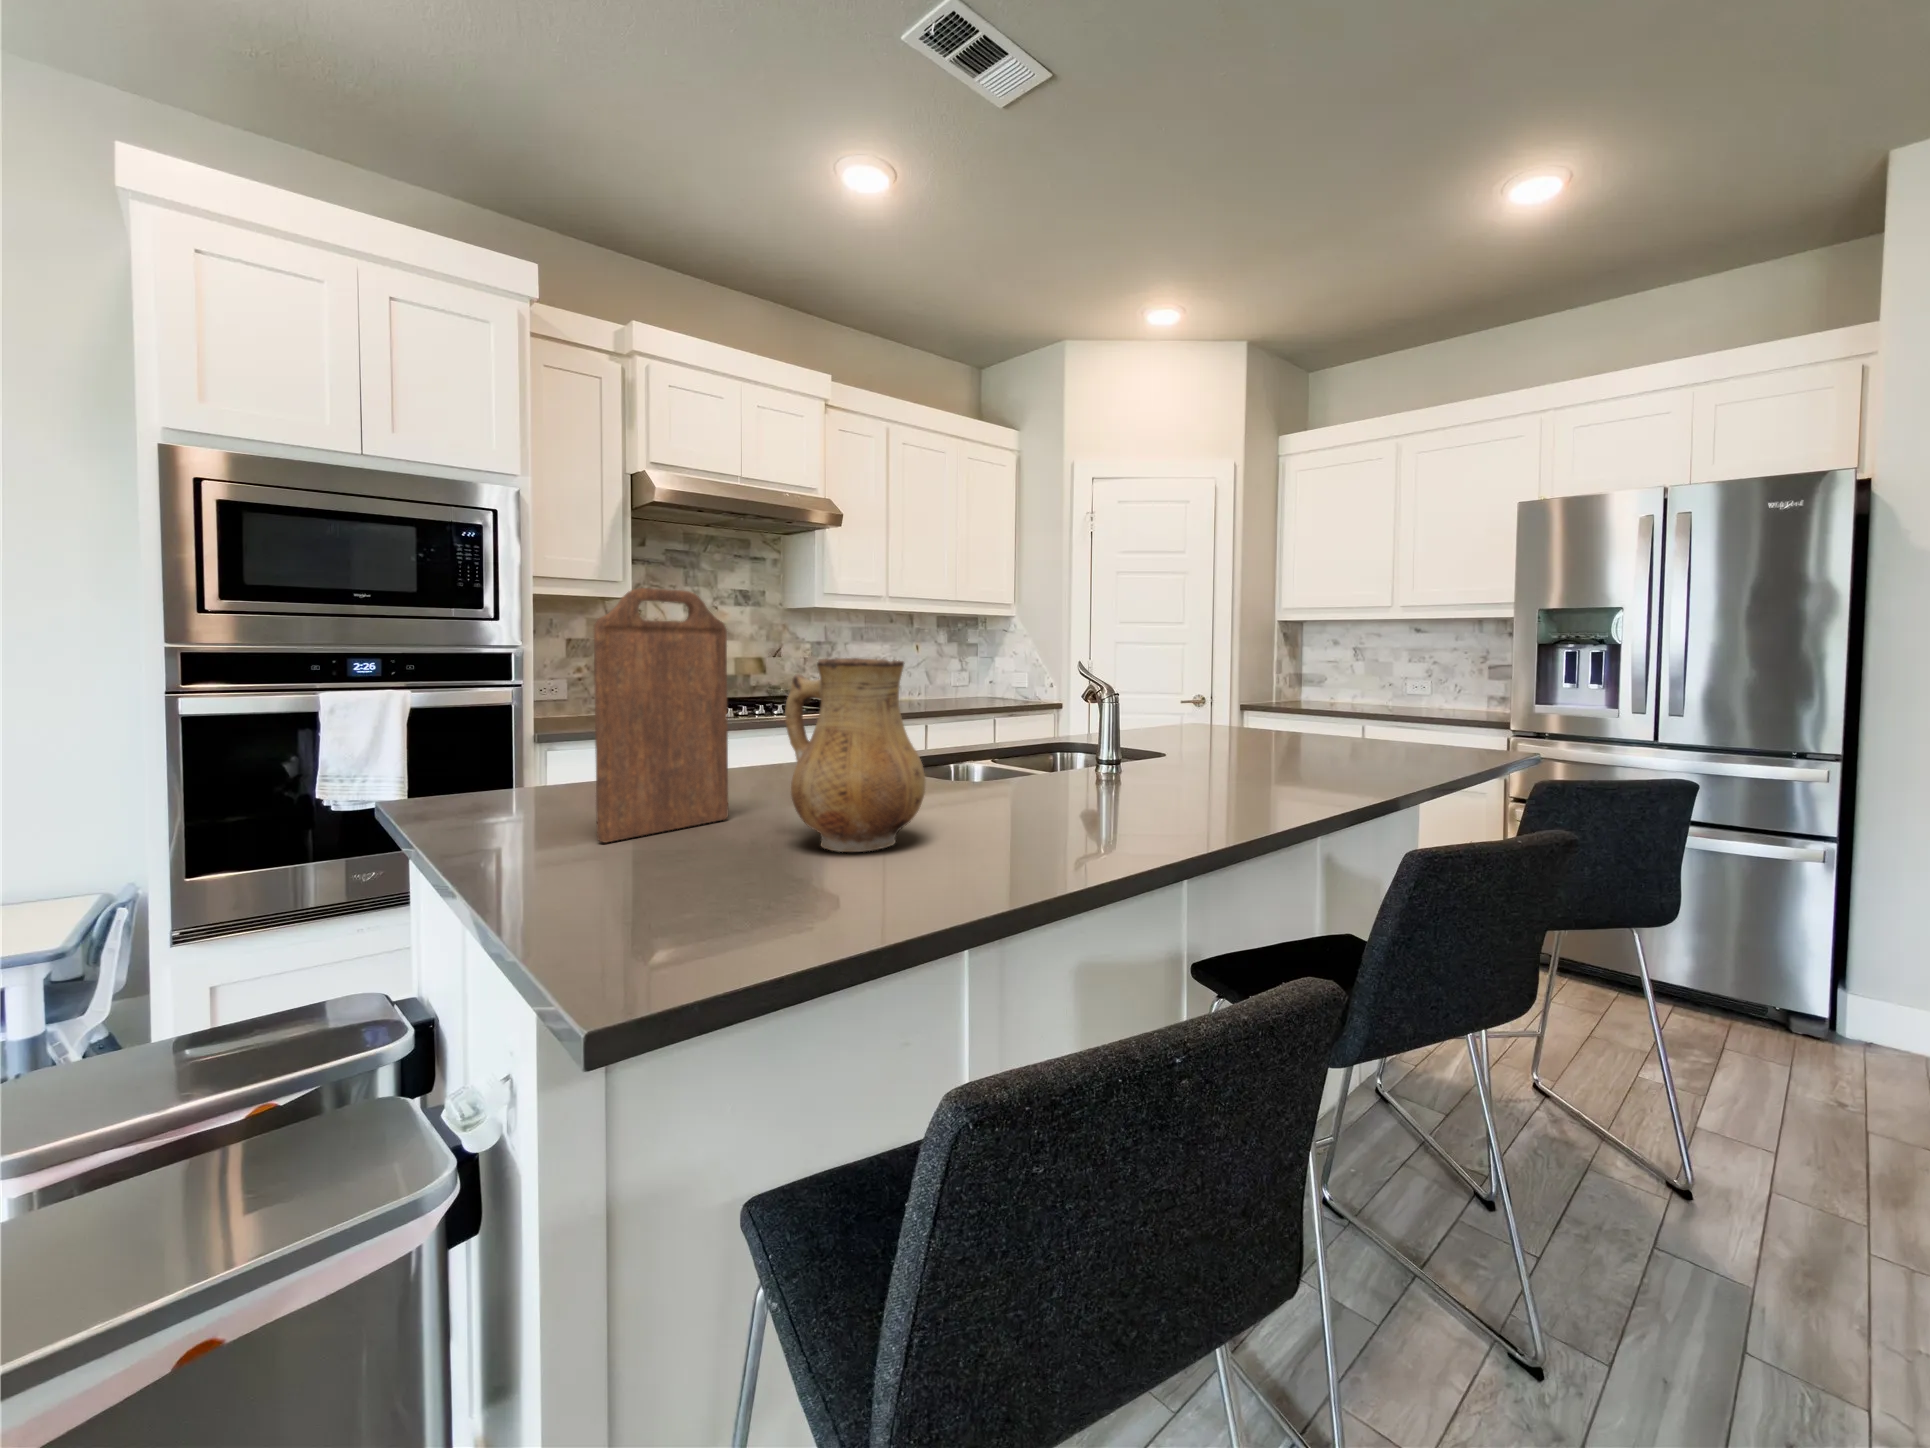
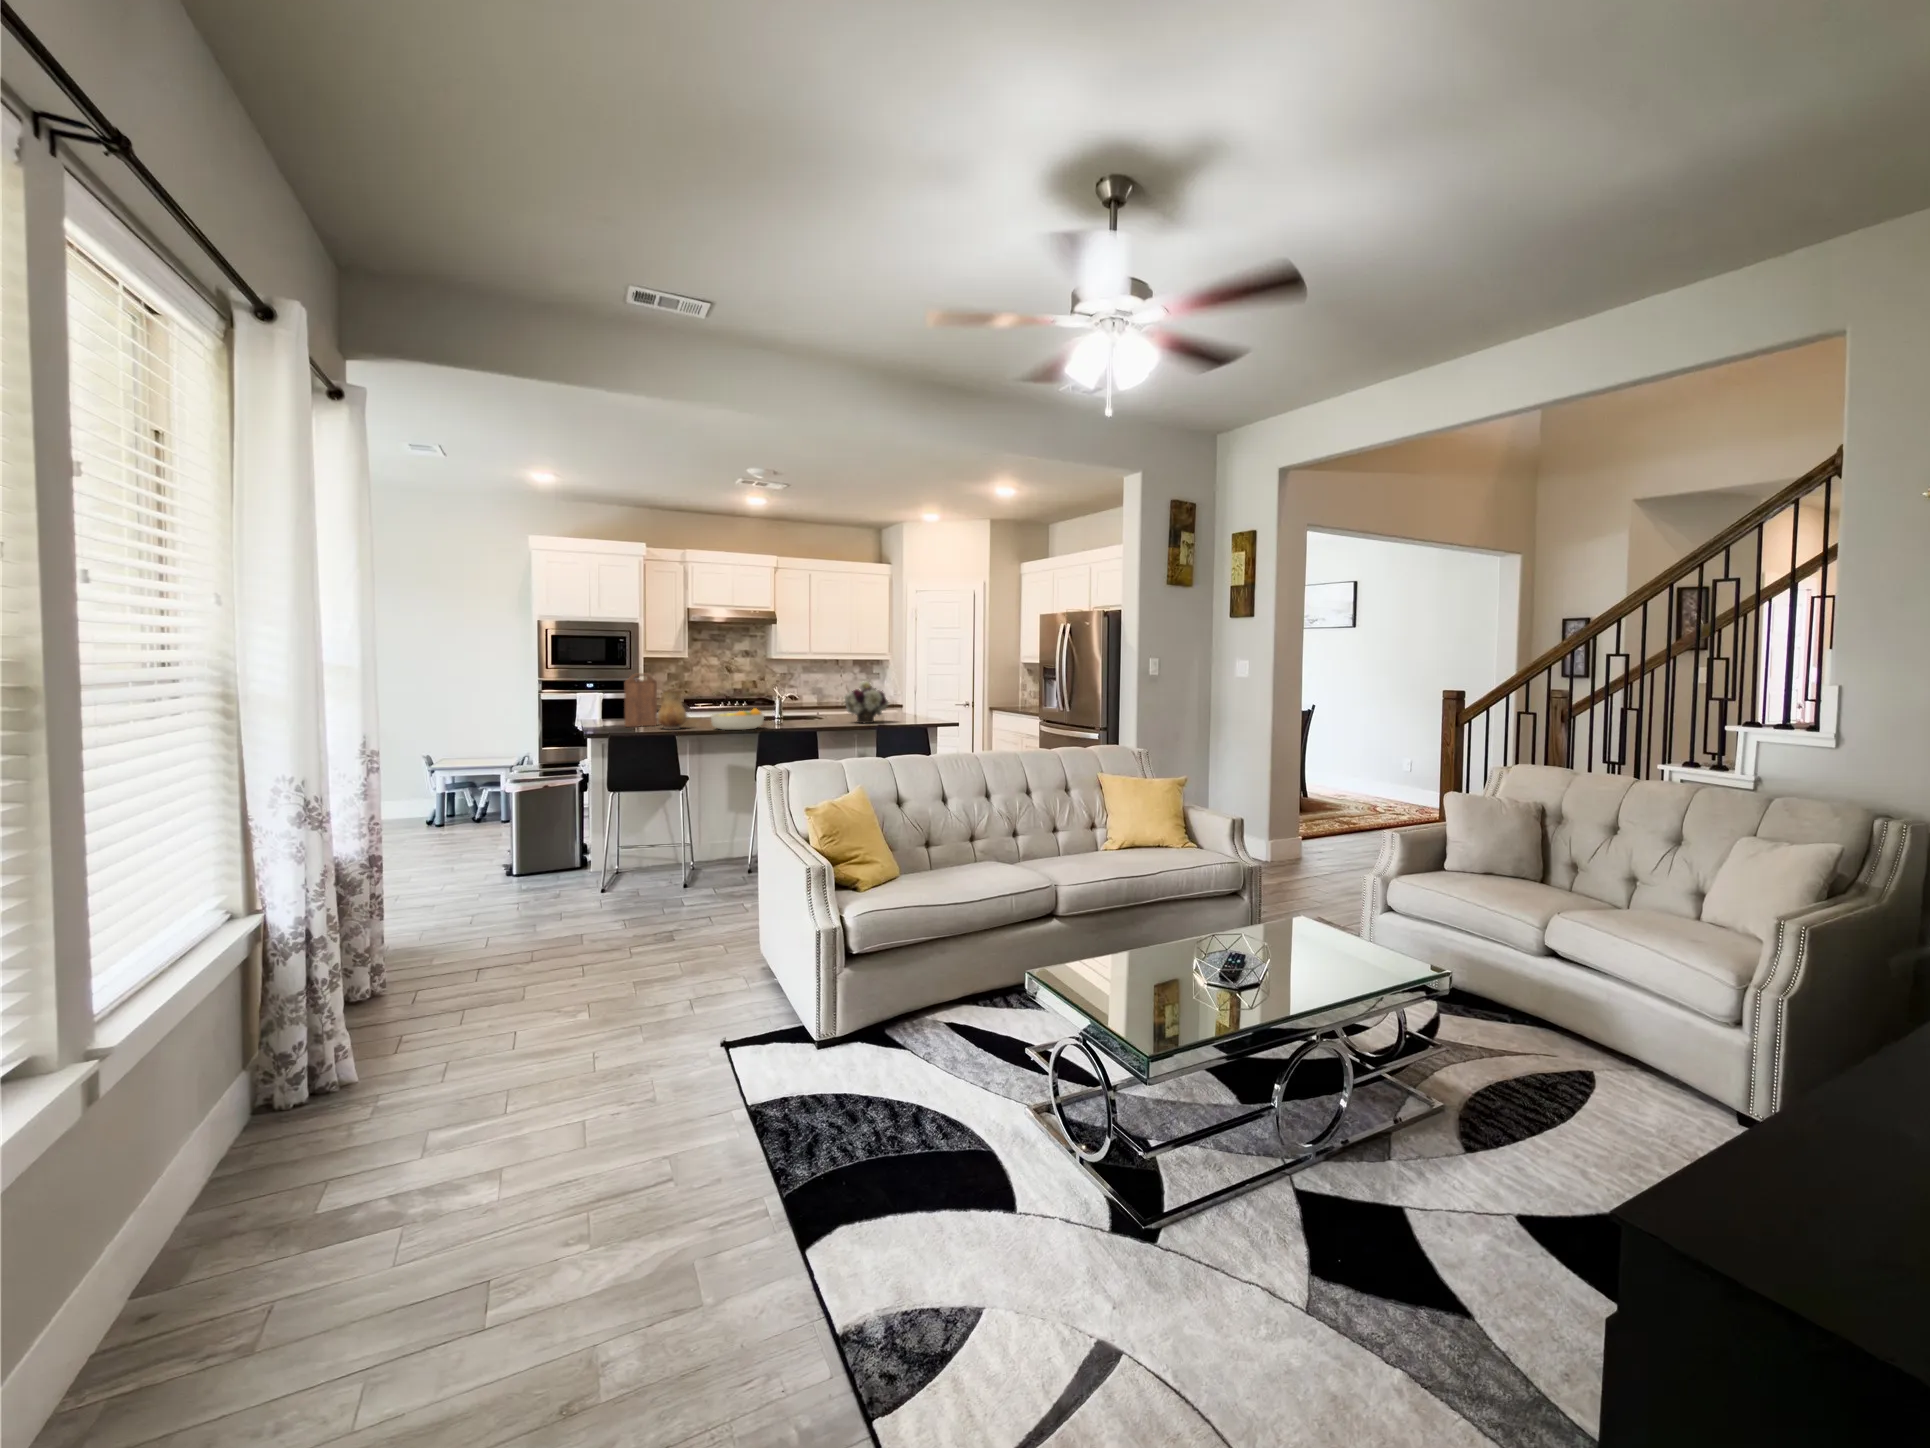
flower arrangement: none [1242,634,1357,758] -> present [844,681,889,723]
fruit bowl: none [1029,727,1222,836] -> present [711,708,764,730]

